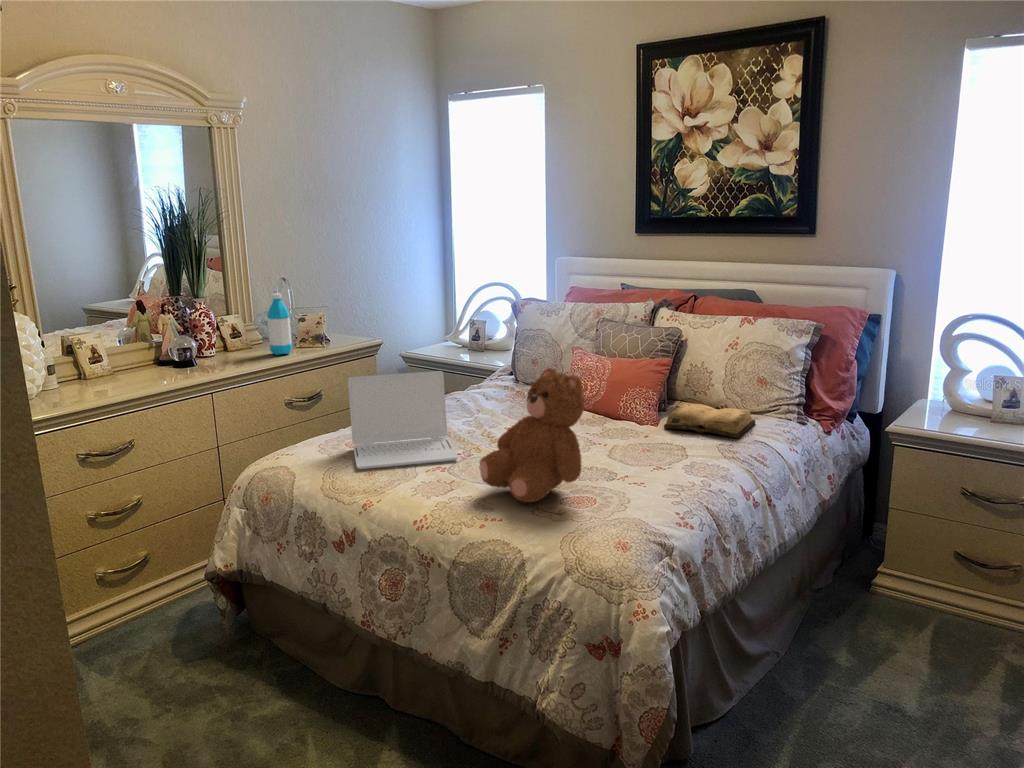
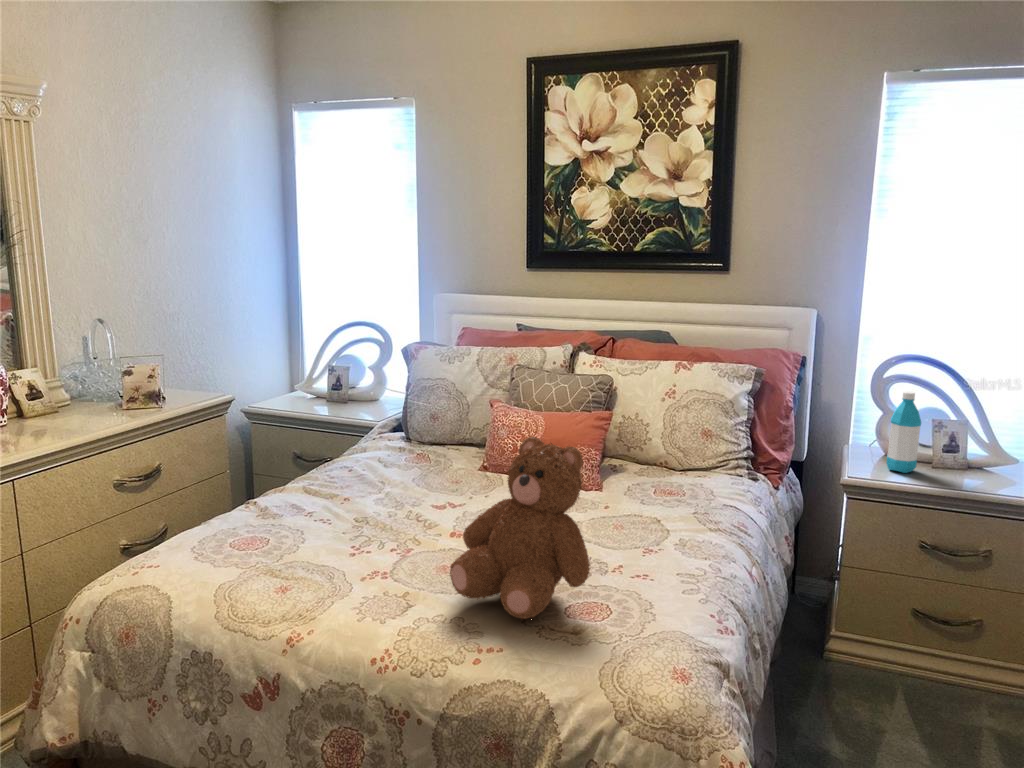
water bottle: present [267,293,292,355] -> present [886,391,921,473]
laptop: present [348,371,458,469] -> none [234,439,395,582]
diary: present [664,402,755,439] -> none [616,460,709,503]

